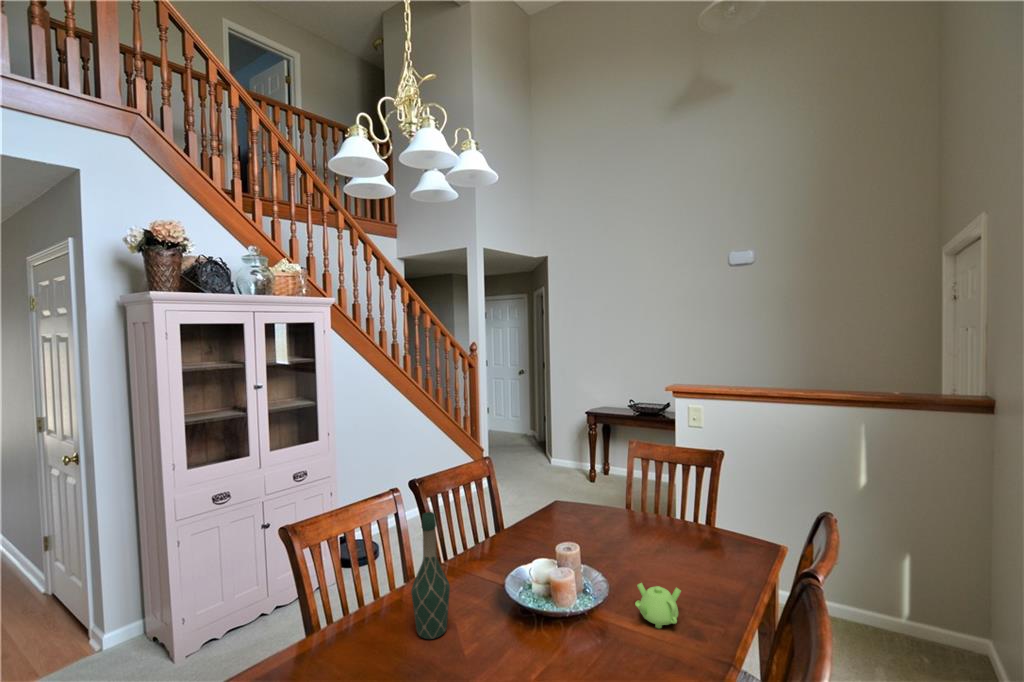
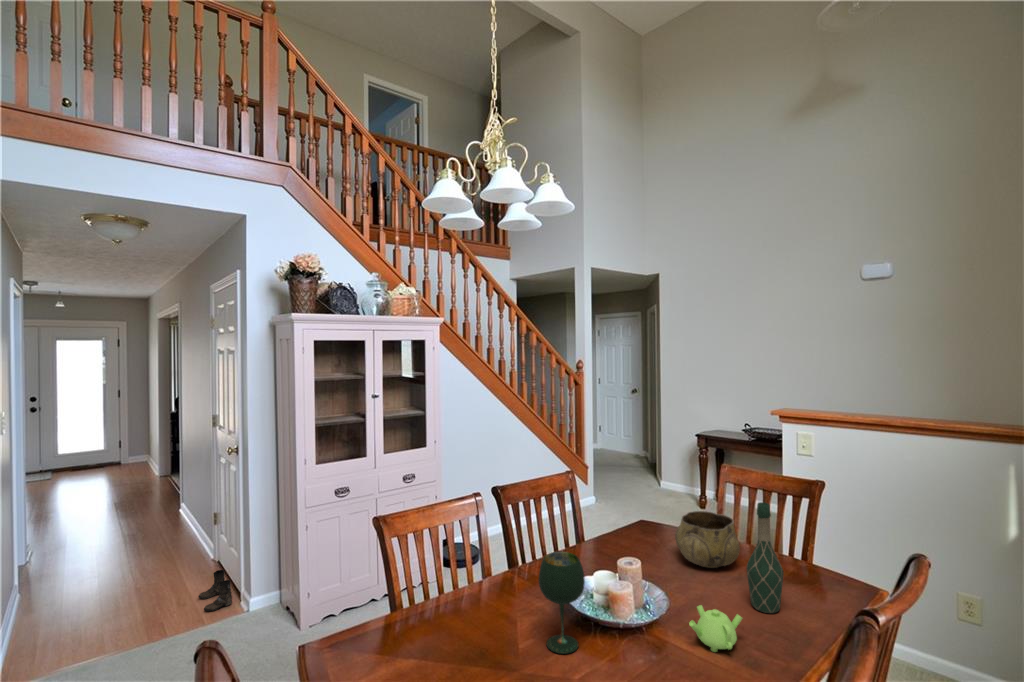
decorative bowl: none [598,486,658,541] -> present [675,511,740,568]
wine bottle: present [411,512,450,639] -> present [747,502,784,613]
wine glass: none [485,547,534,657] -> present [539,552,585,654]
boots: none [27,604,76,657] -> present [198,570,232,611]

